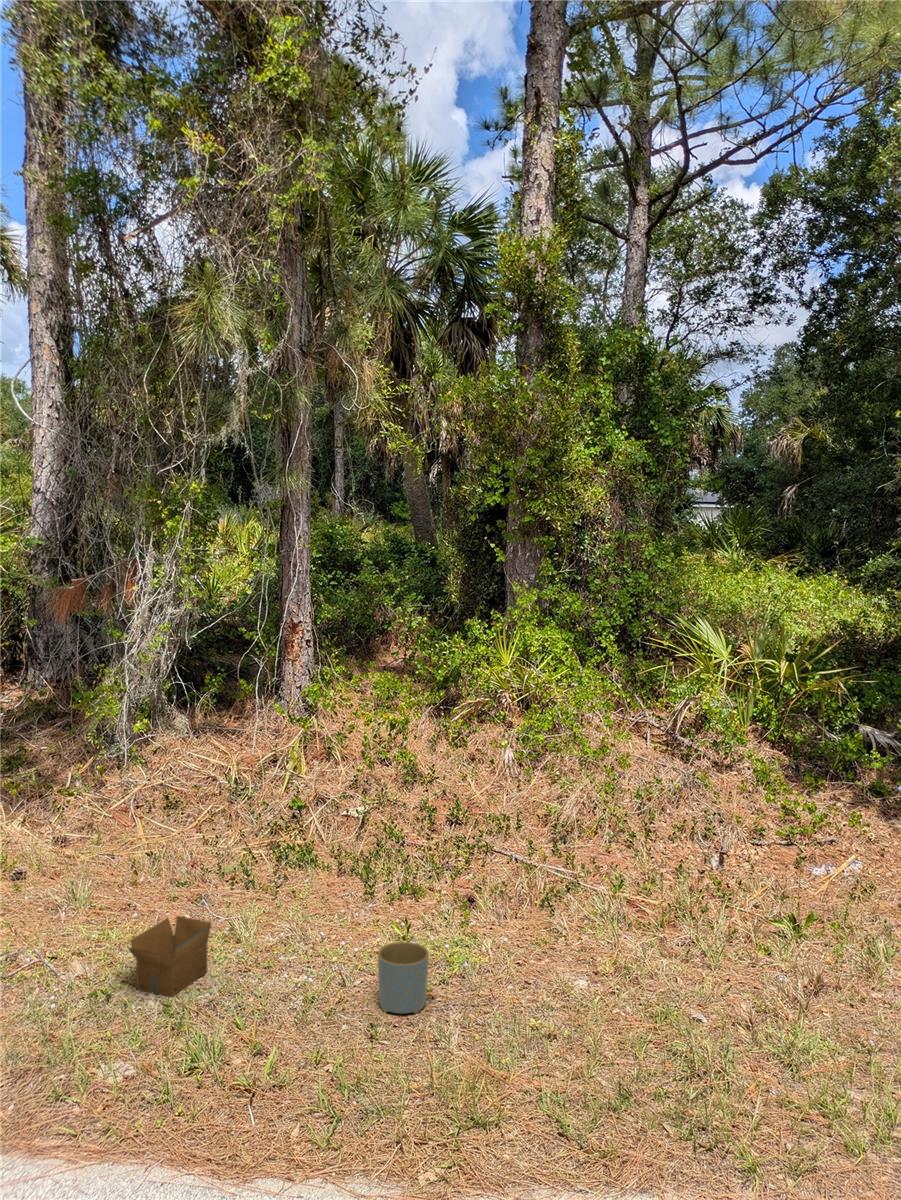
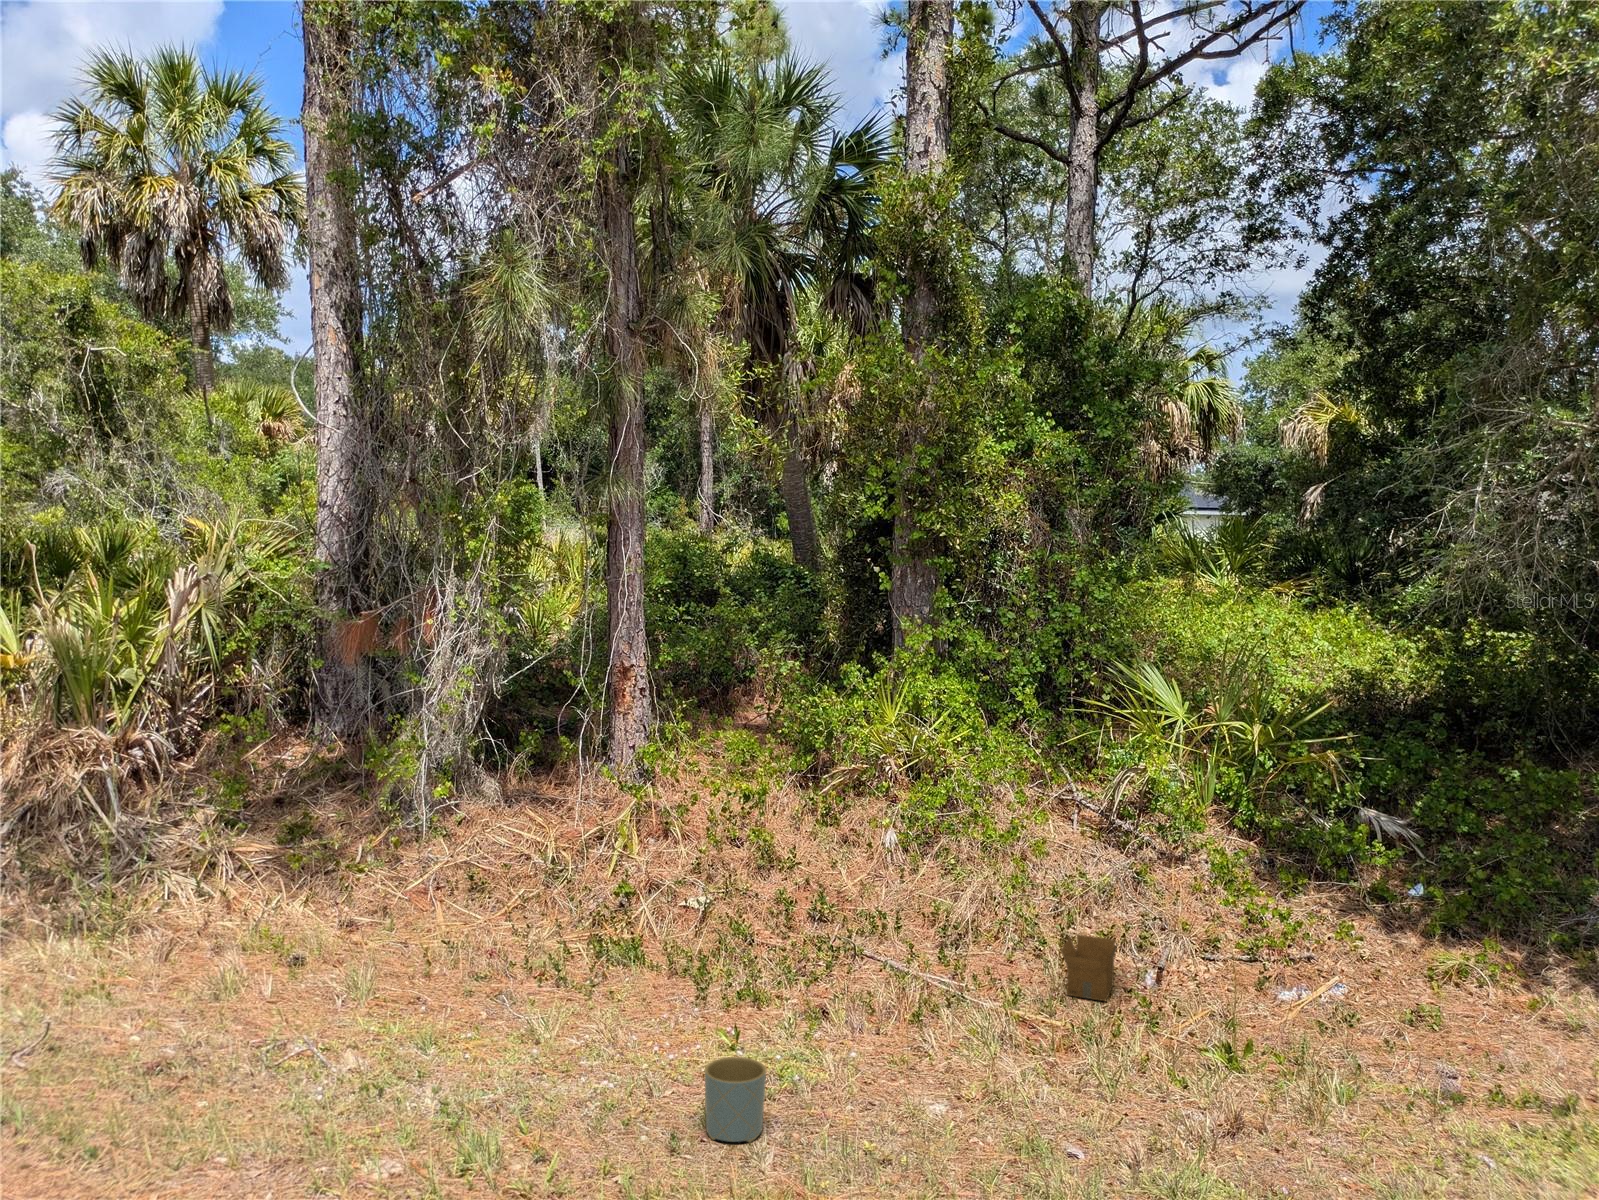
cardboard box: present [128,916,211,998] -> present [1061,934,1117,1001]

